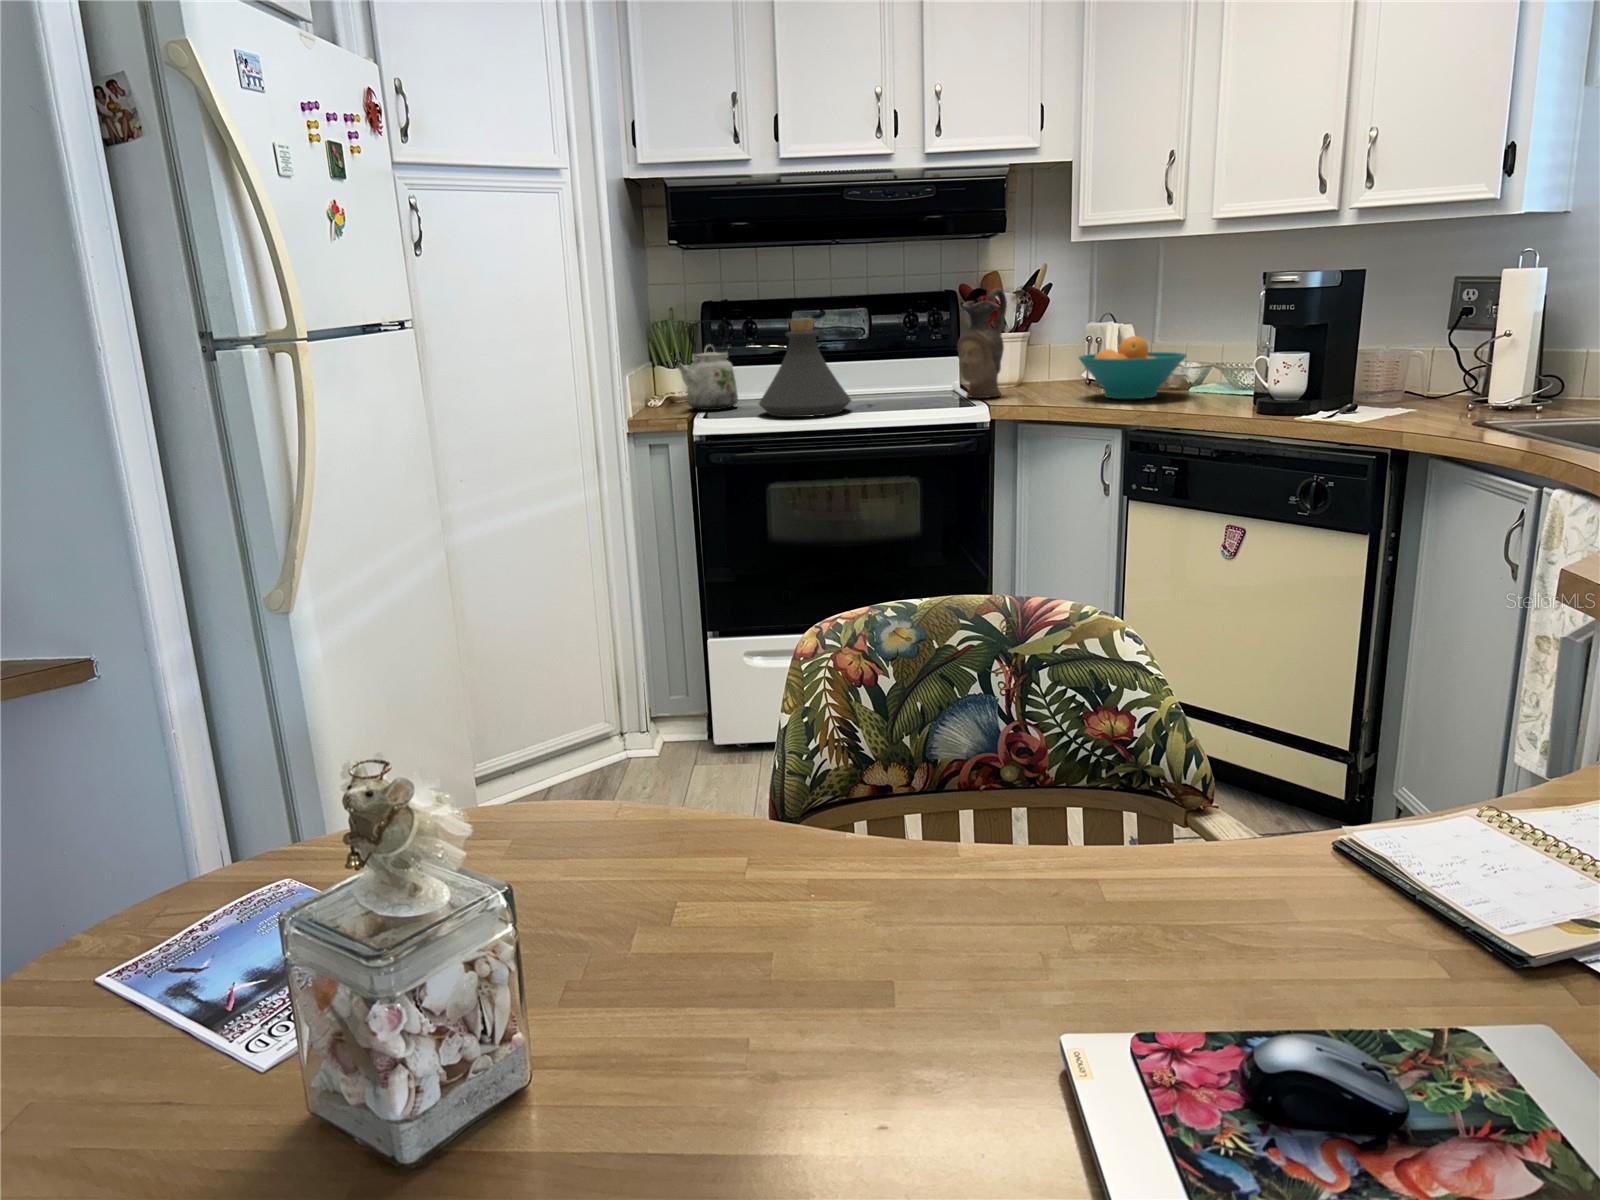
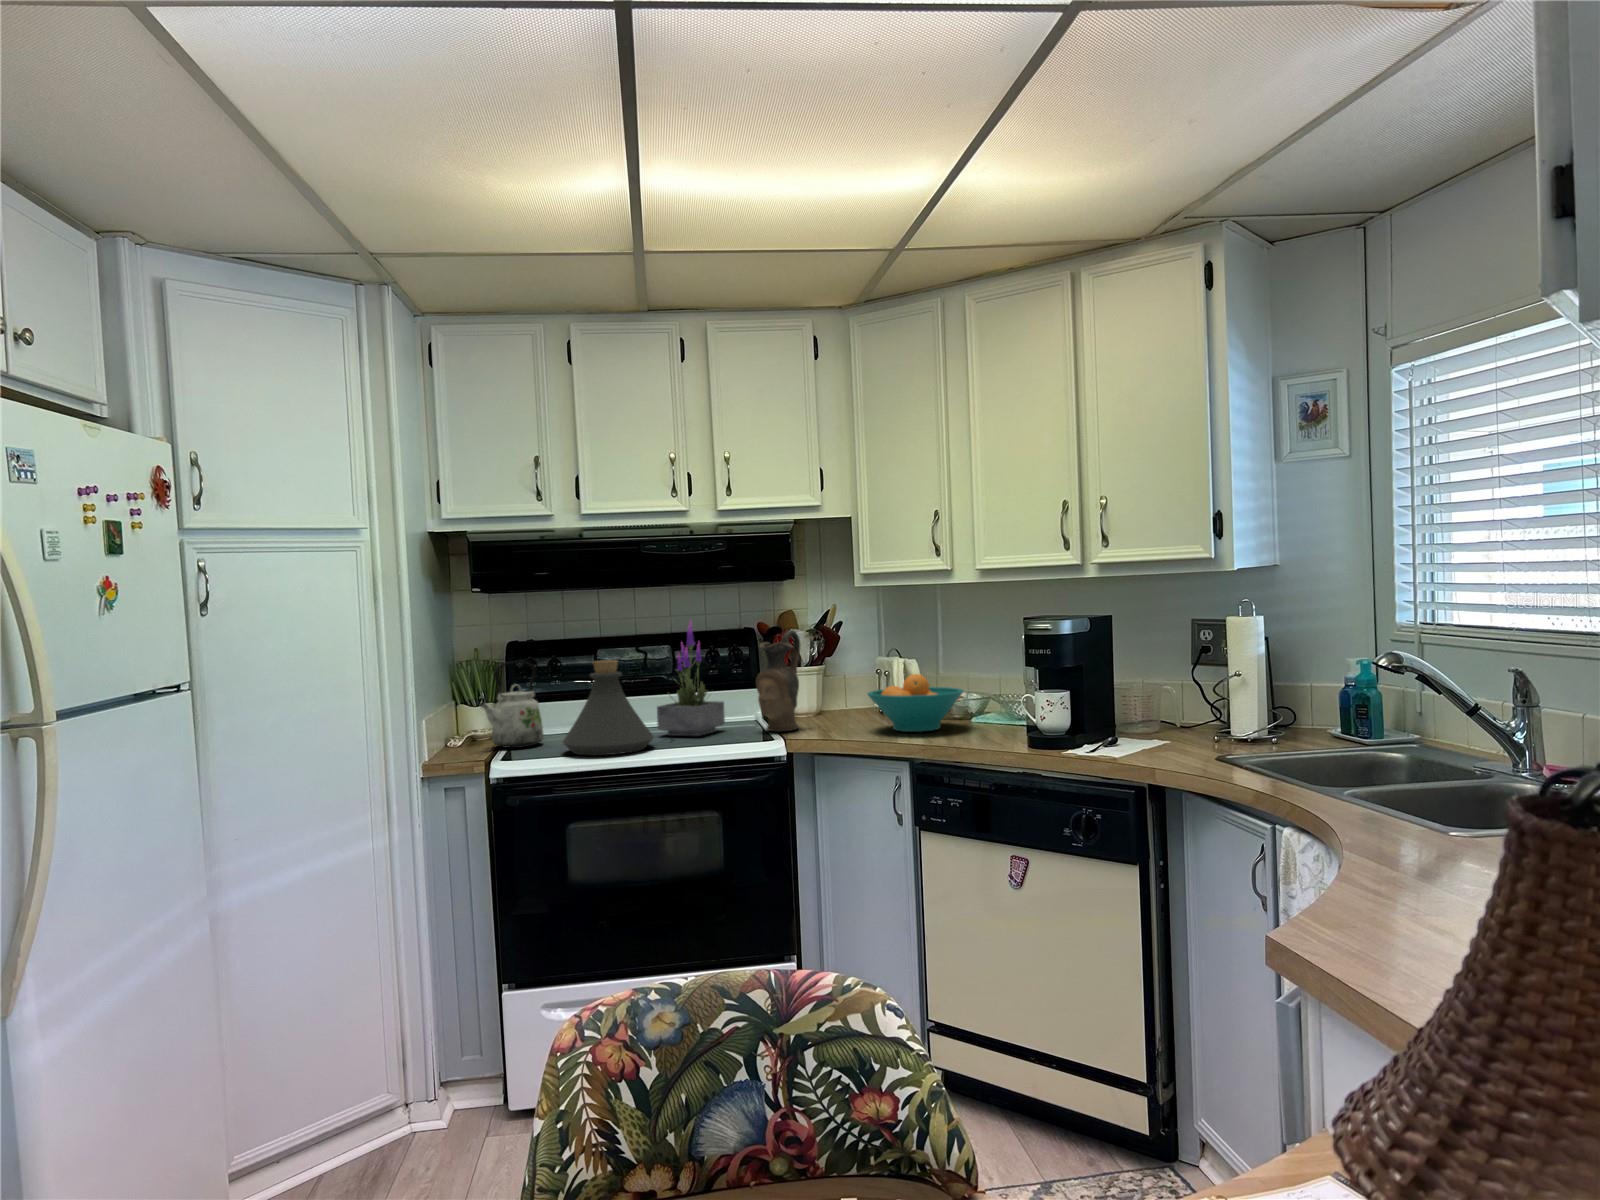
potted plant: none [852,275,923,401] -> present [657,622,725,736]

